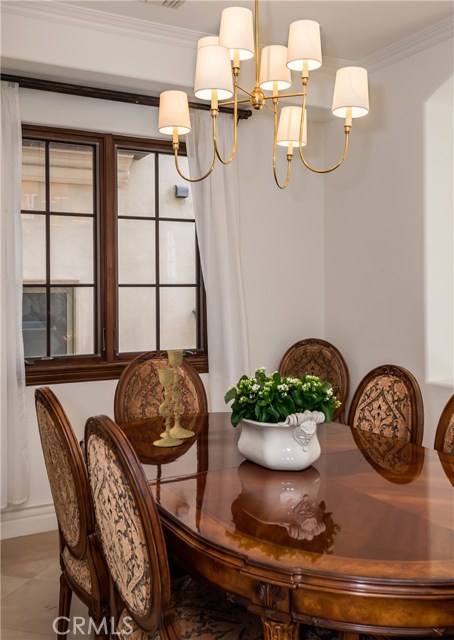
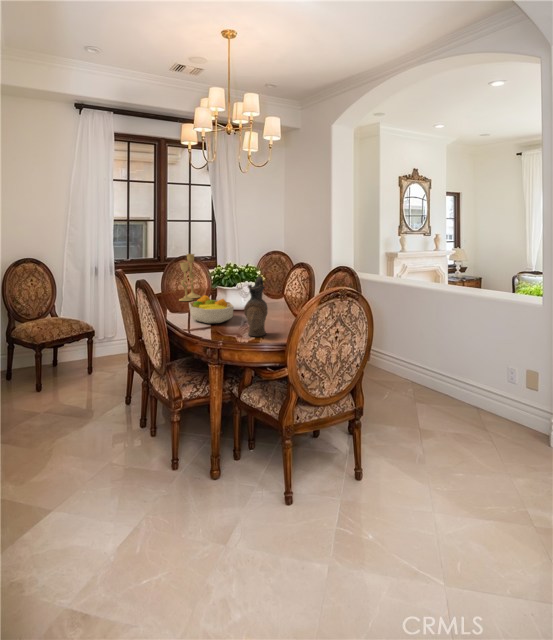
ceramic pitcher: none [331,410,384,546] -> present [244,277,268,336]
fruit bowl: none [190,441,289,507] -> present [189,295,234,323]

